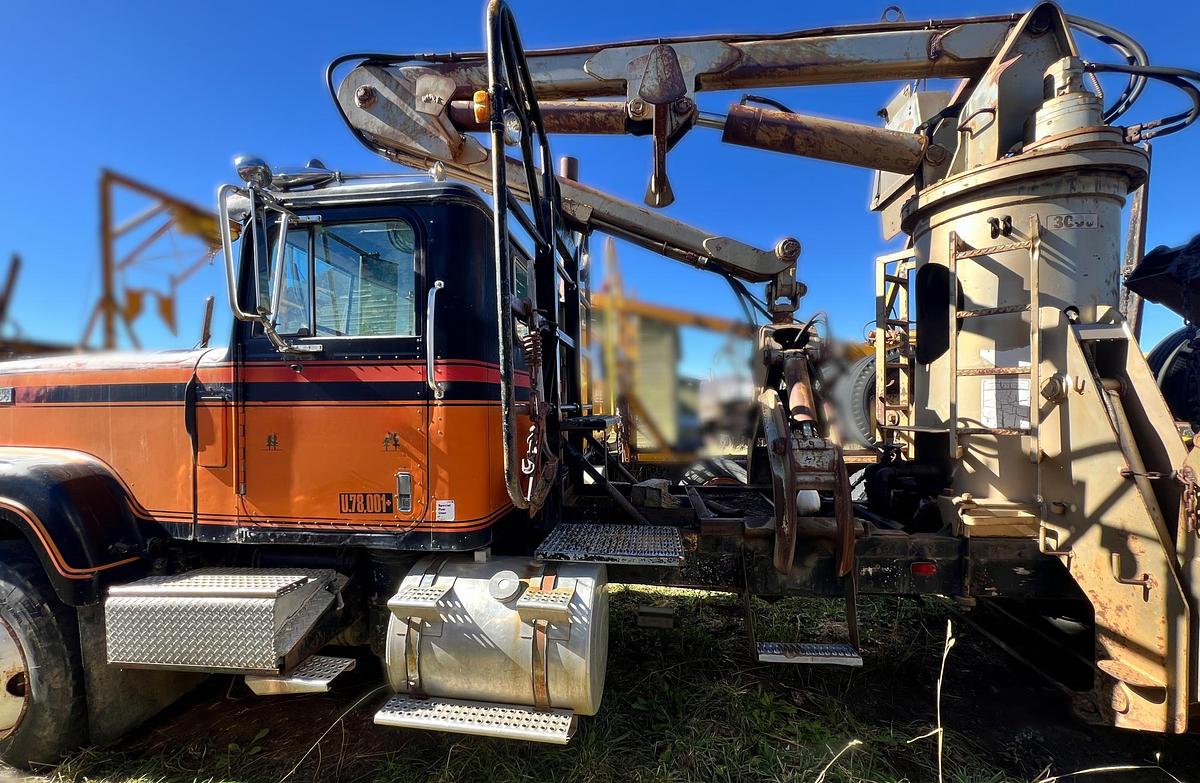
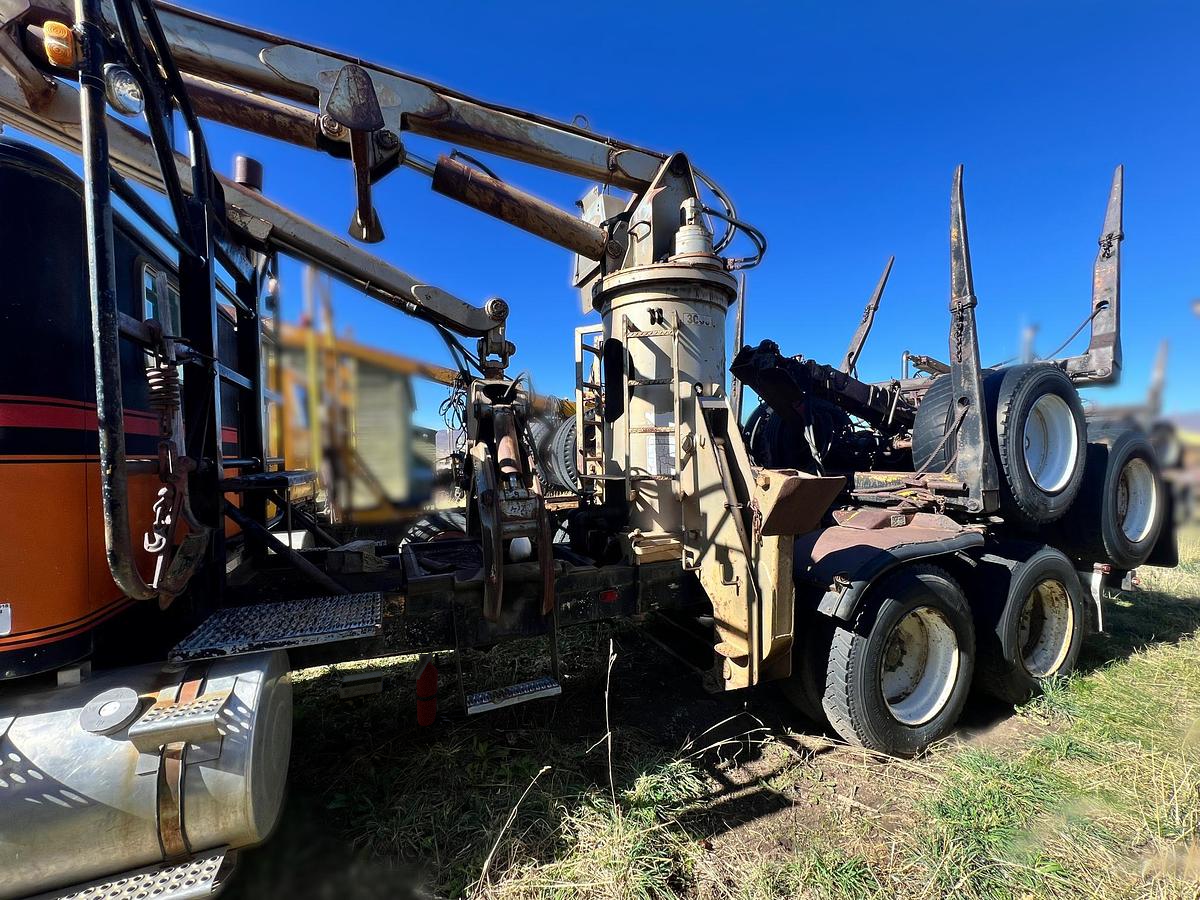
fire extinguisher: none [703,592,727,670] -> present [413,653,439,726]

